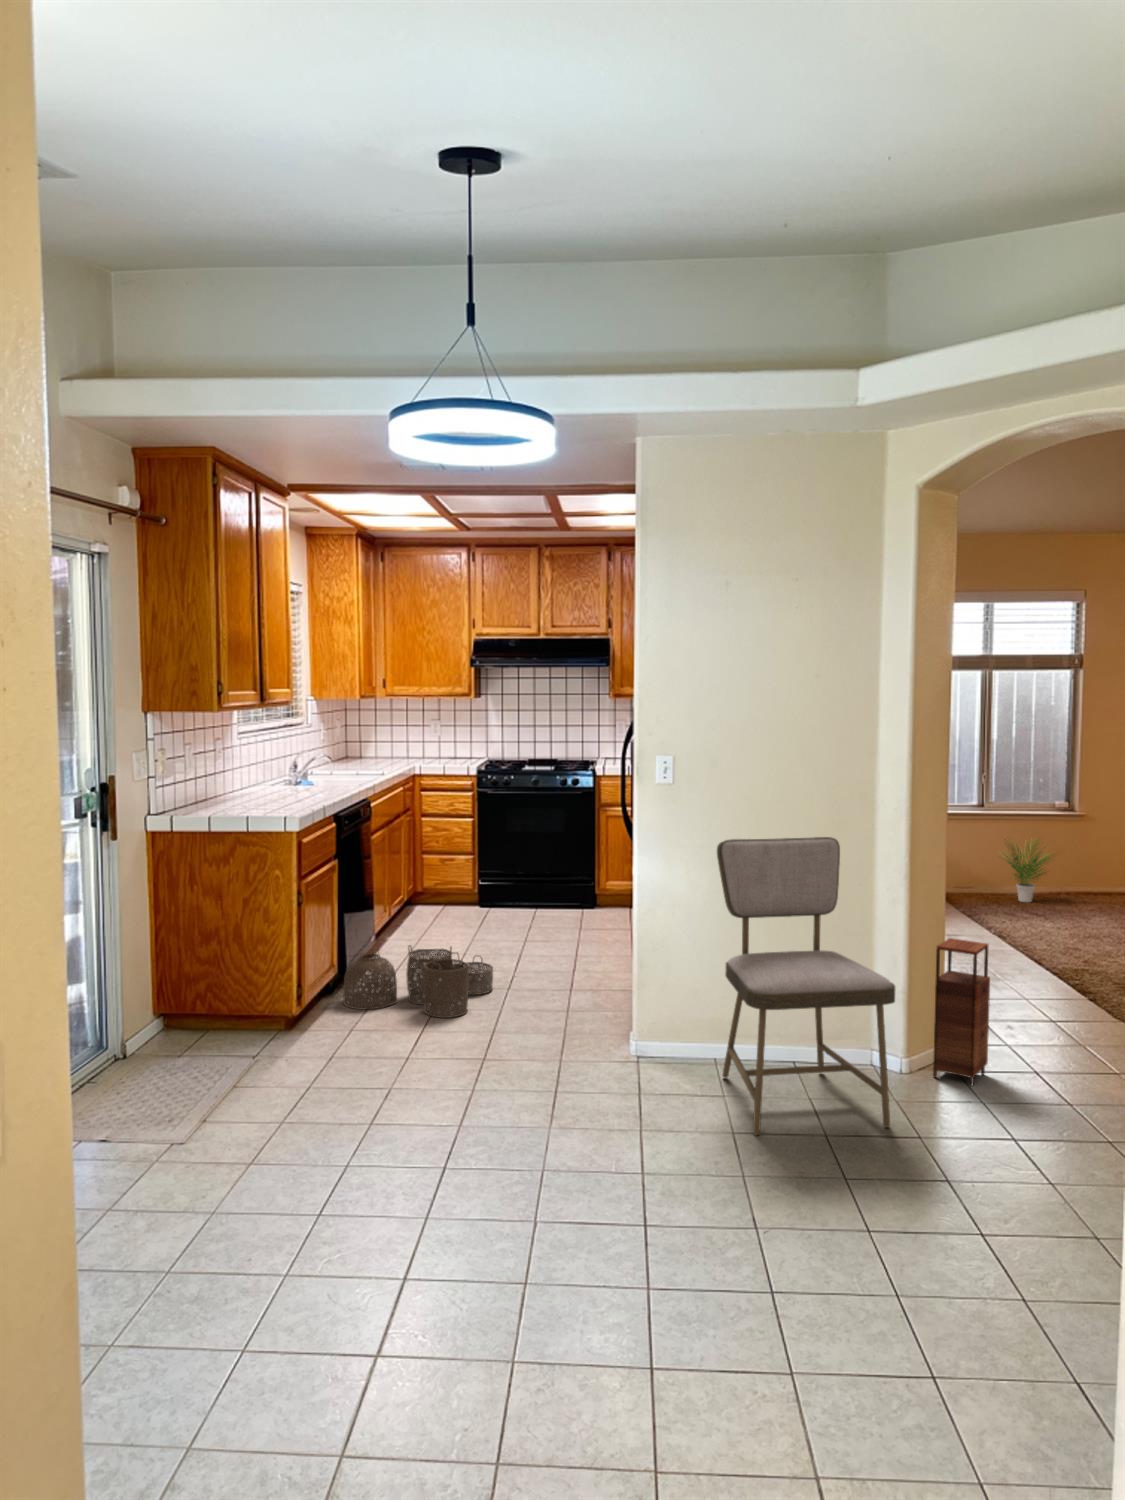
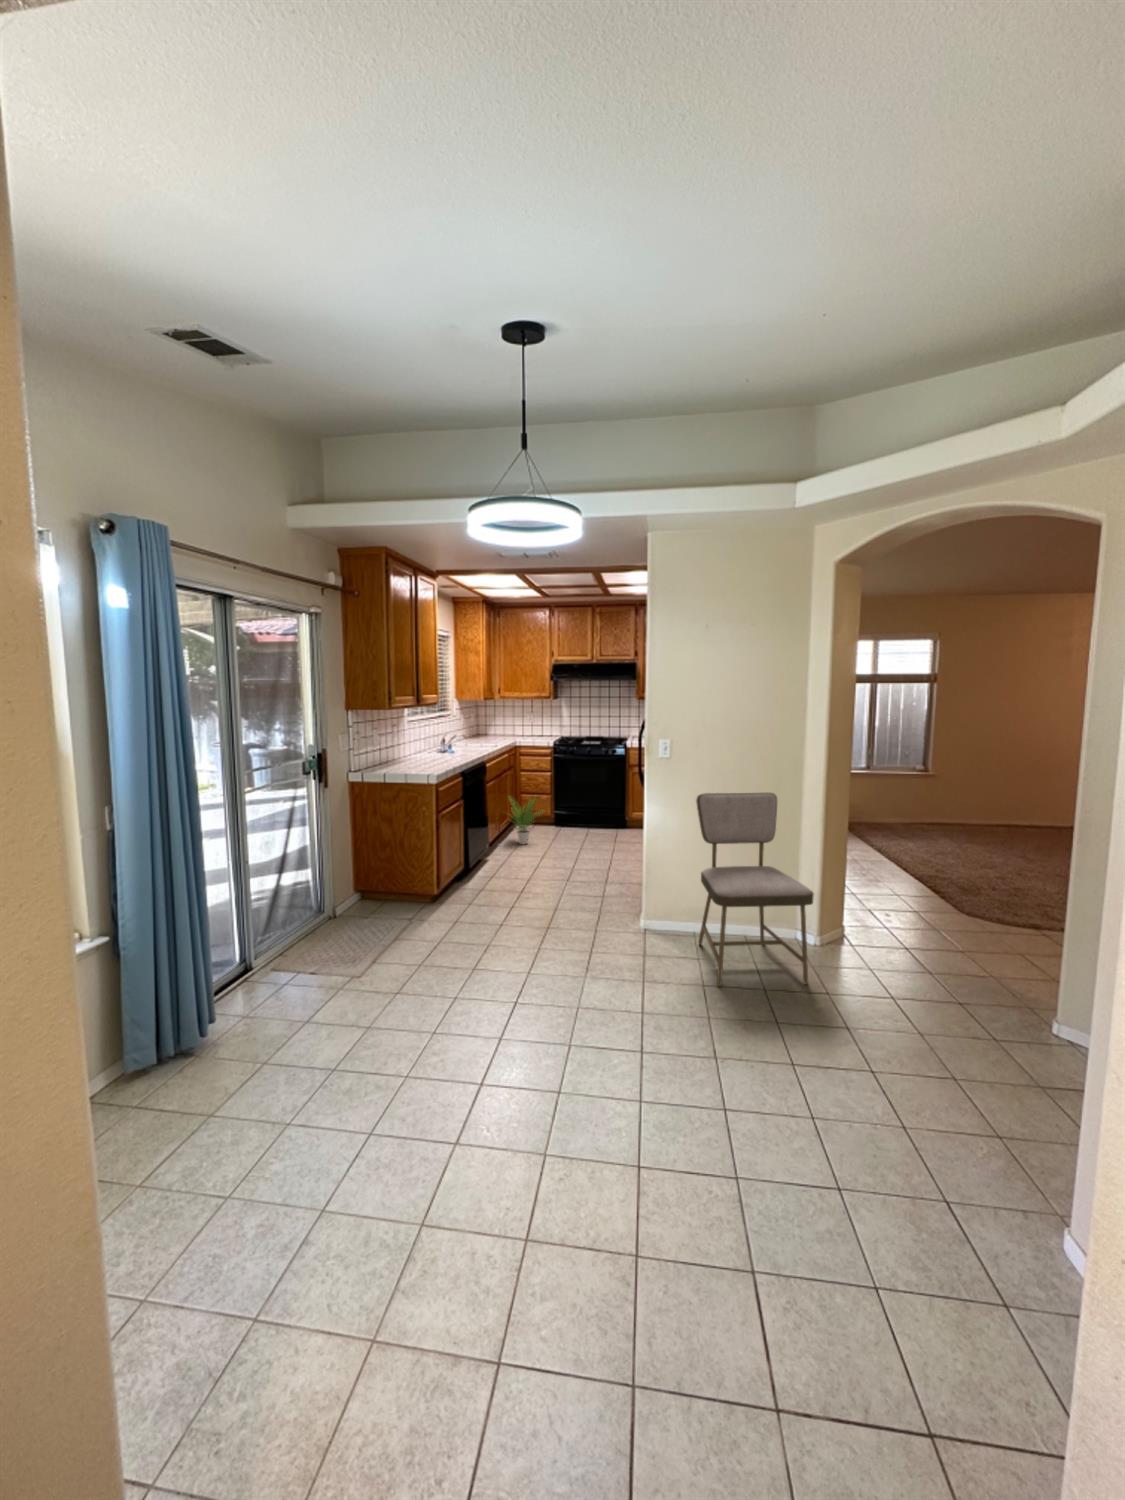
potted plant: present [1005,841,1050,902] -> present [510,799,540,844]
storage cabinet: present [933,938,990,1085] -> none [836,859,876,955]
woven basket: present [343,945,493,1018] -> none [468,851,559,897]

